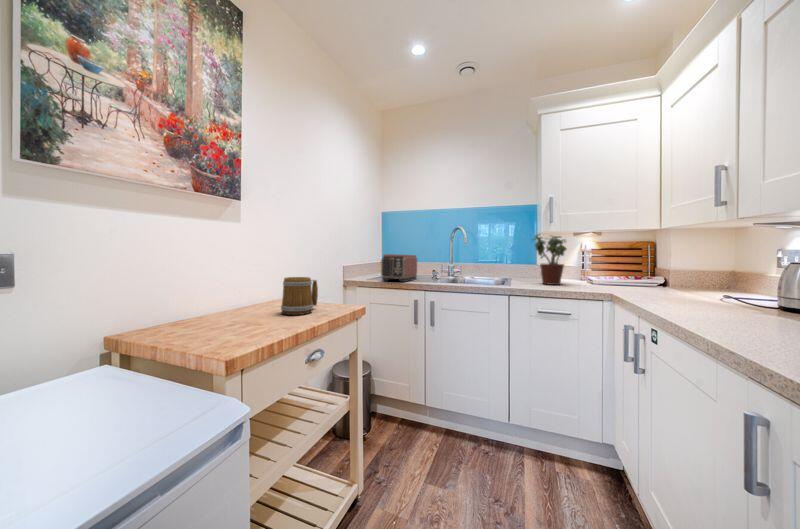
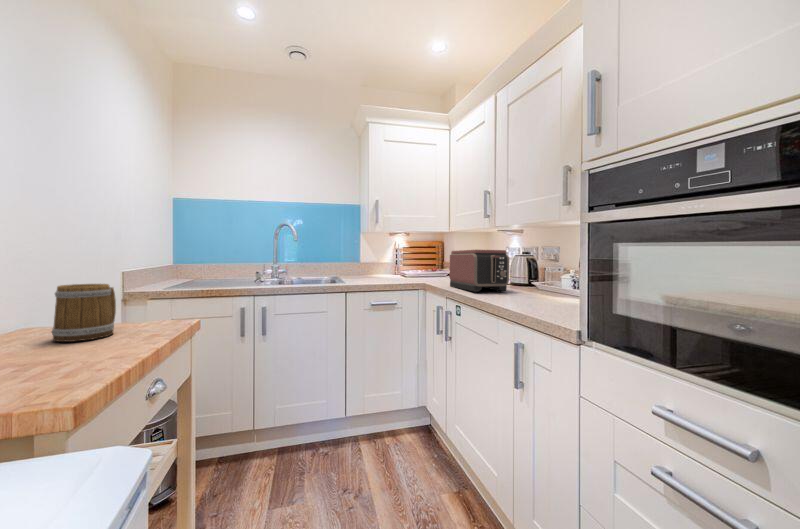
potted plant: present [533,234,567,285] -> none [357,232,386,280]
toaster: present [381,254,417,282] -> present [449,250,509,292]

